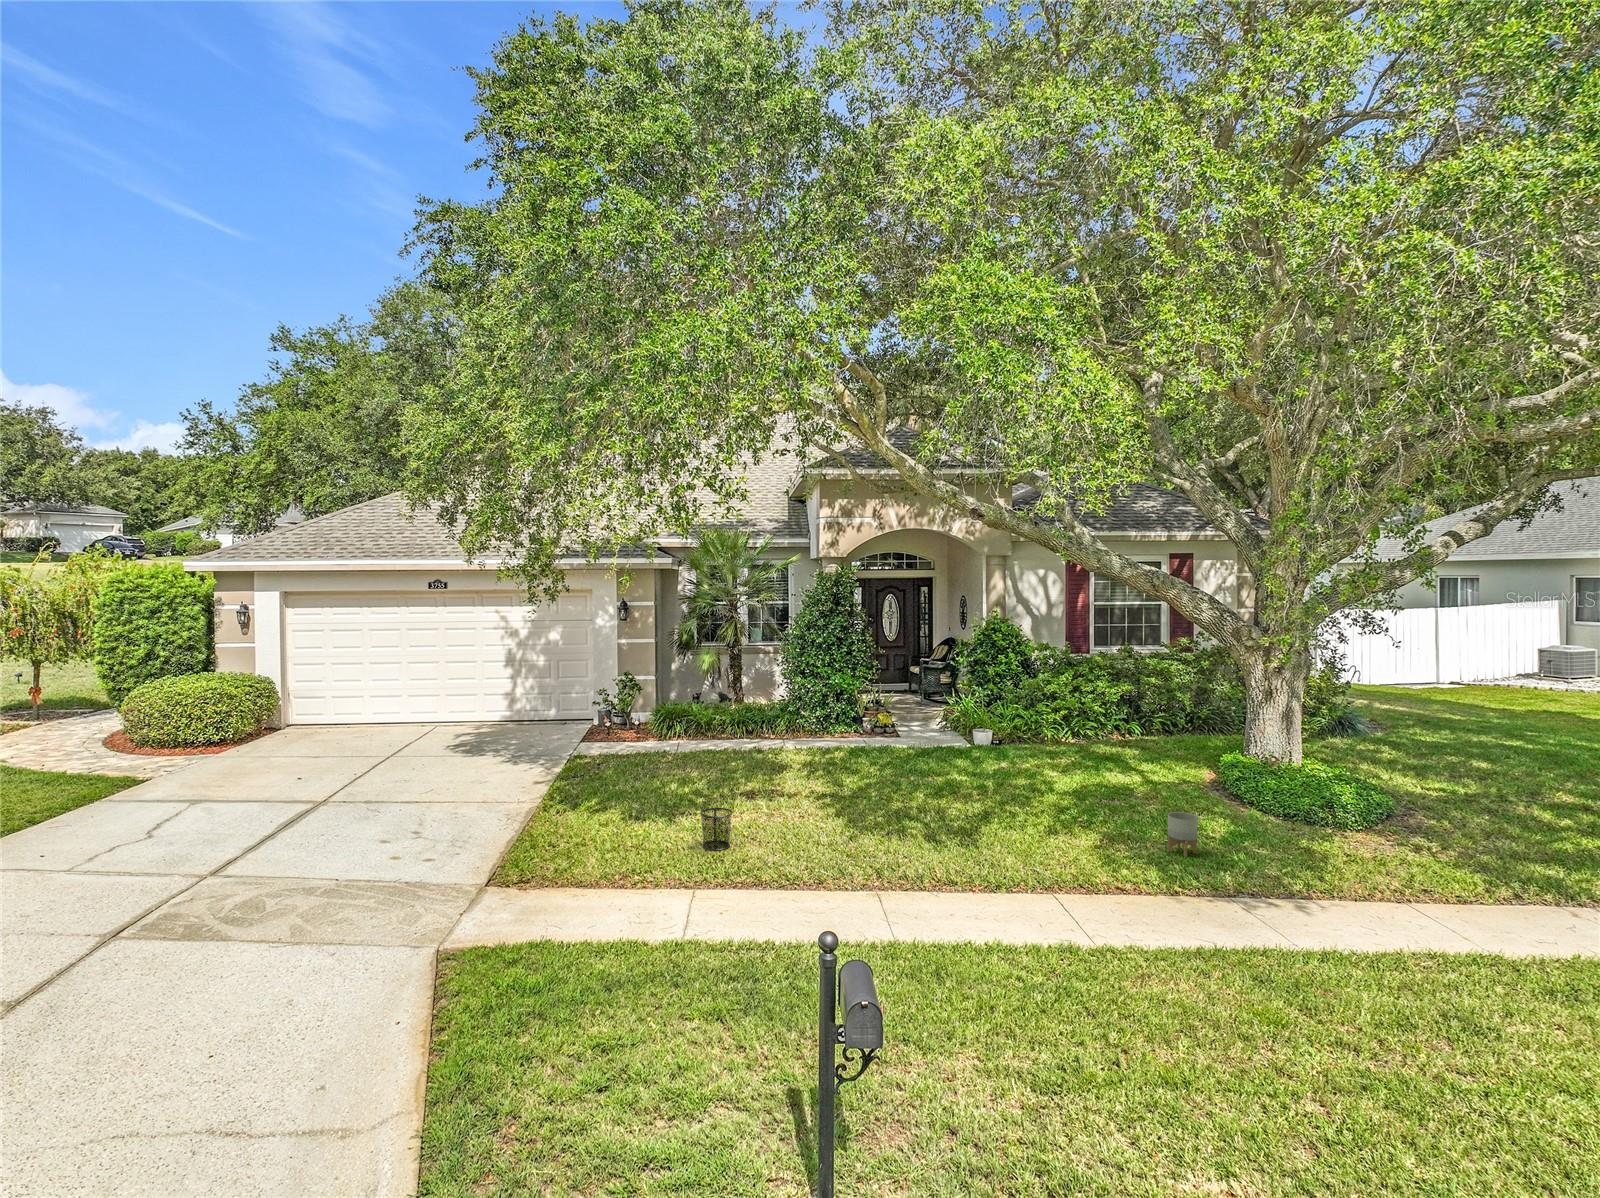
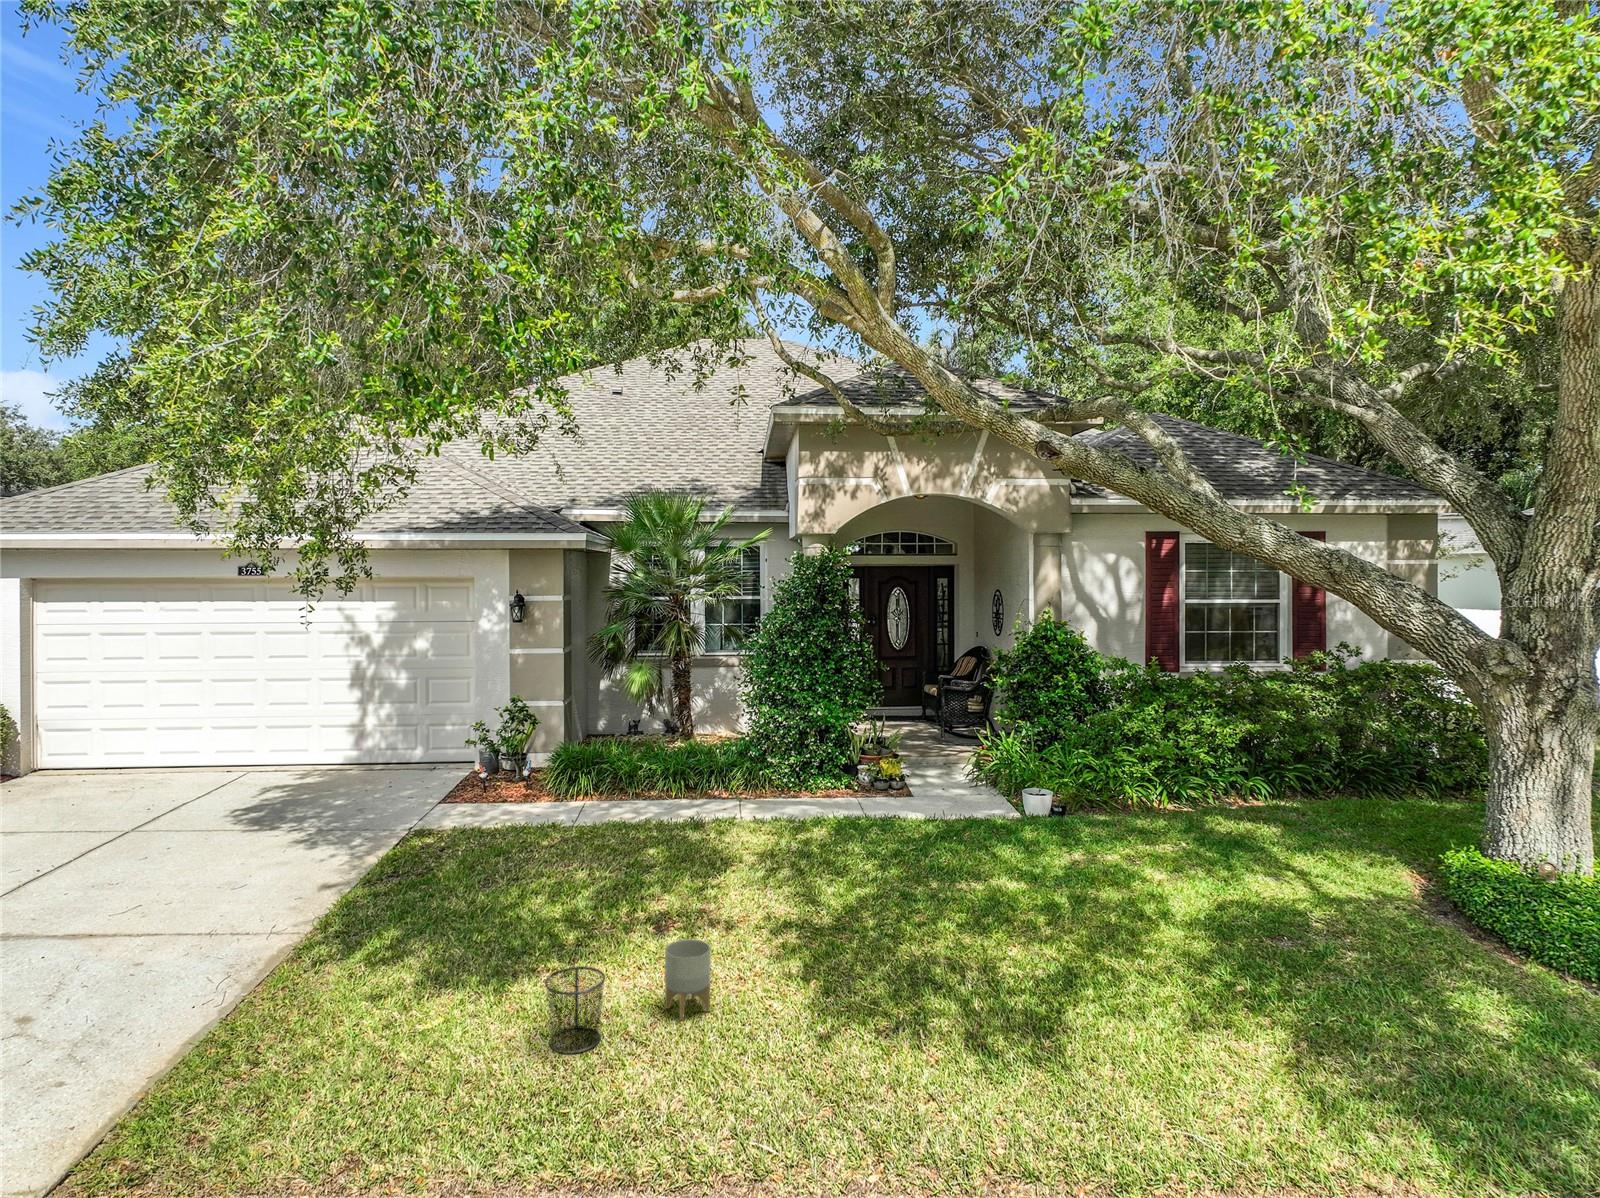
planter: present [1167,812,1198,857] -> present [665,939,711,1021]

